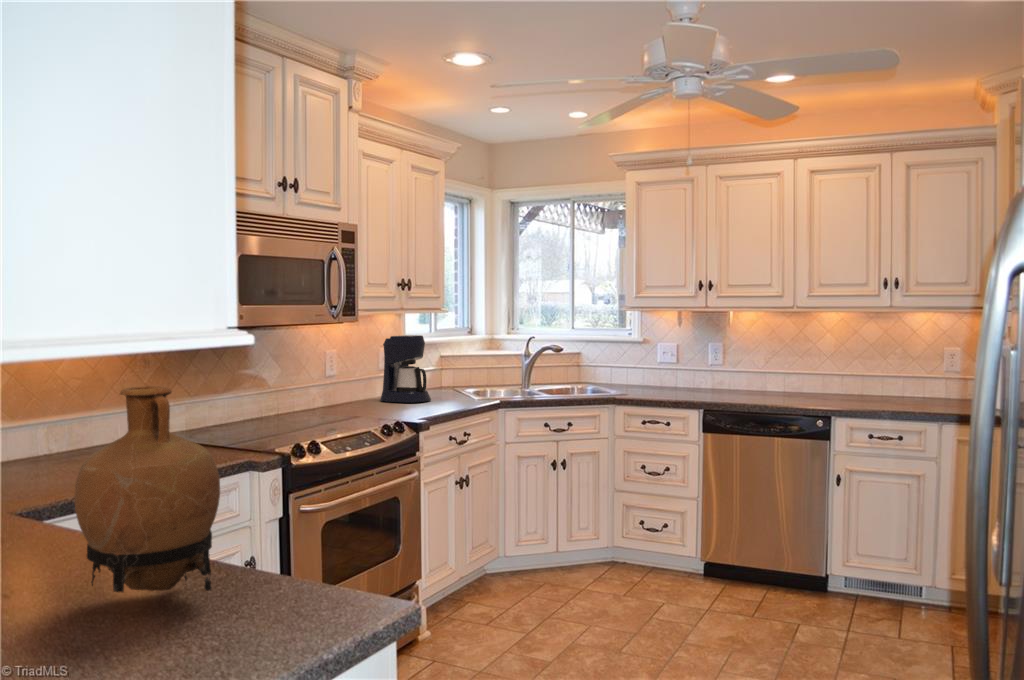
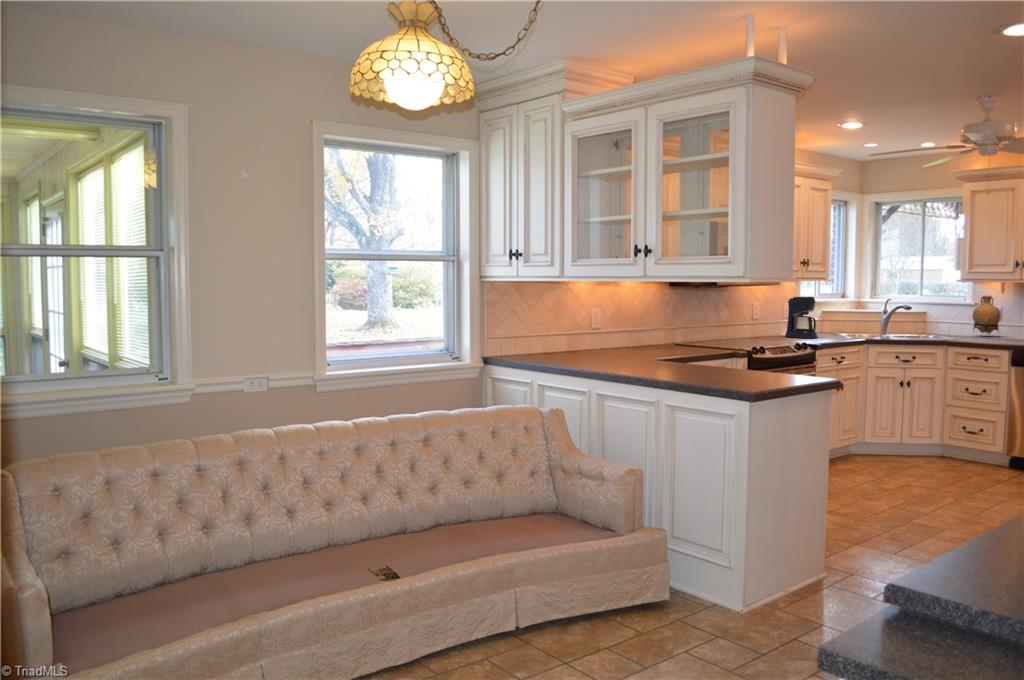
vase: present [74,386,220,592] -> present [973,296,1001,334]

